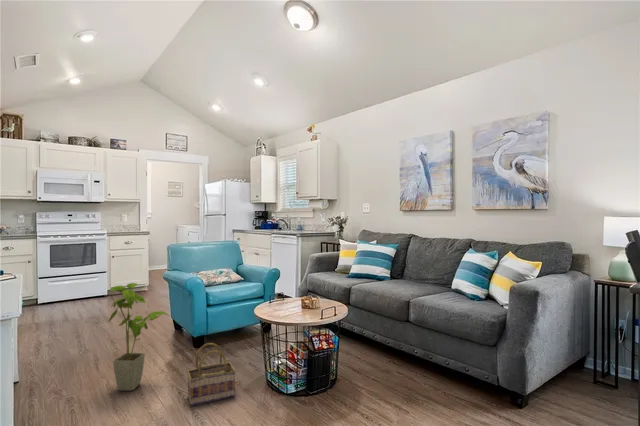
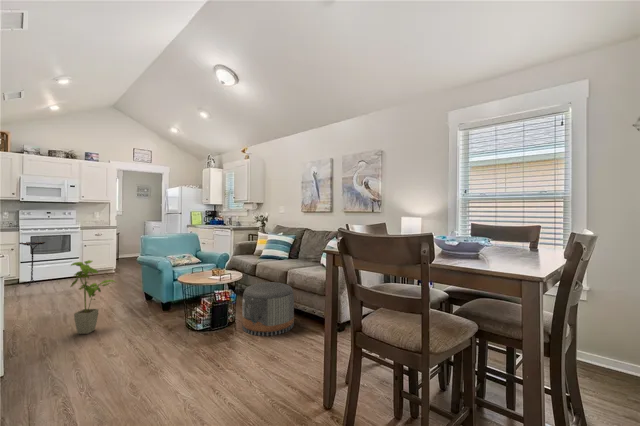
side table: none [36,252,67,310] -> present [19,242,45,285]
pouf: none [351,318,433,409] -> present [242,282,294,336]
basket: present [187,343,236,406] -> none [127,300,162,340]

